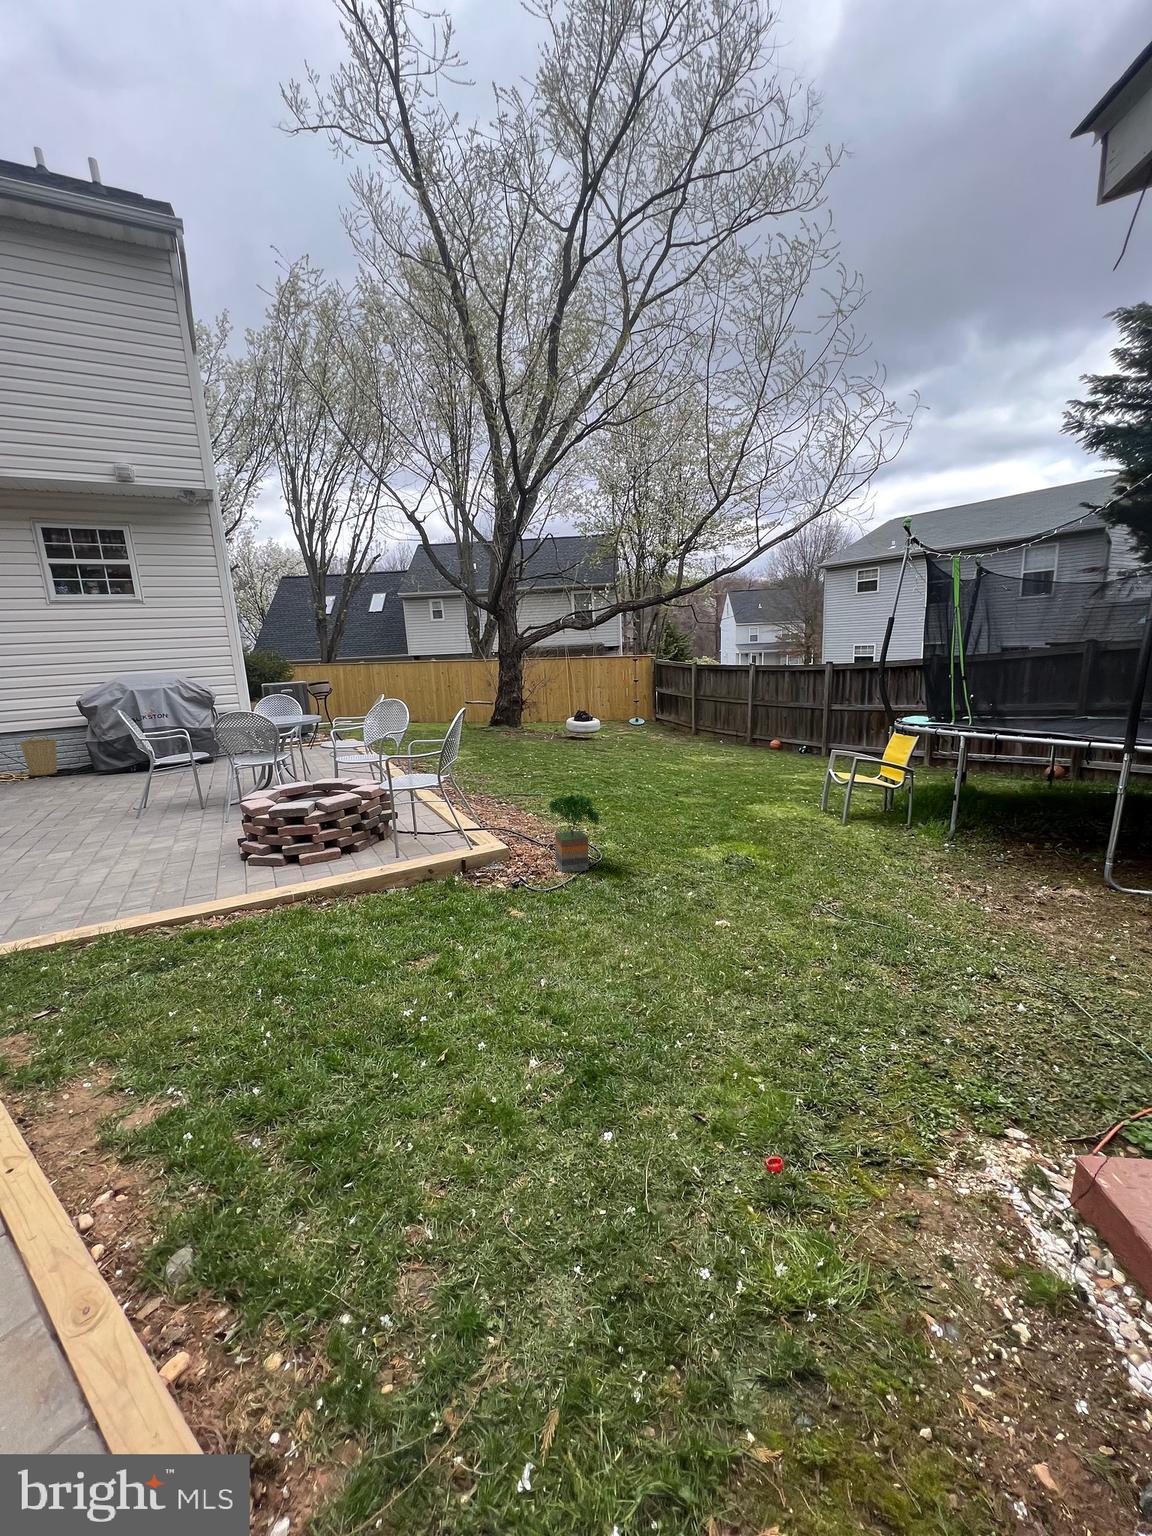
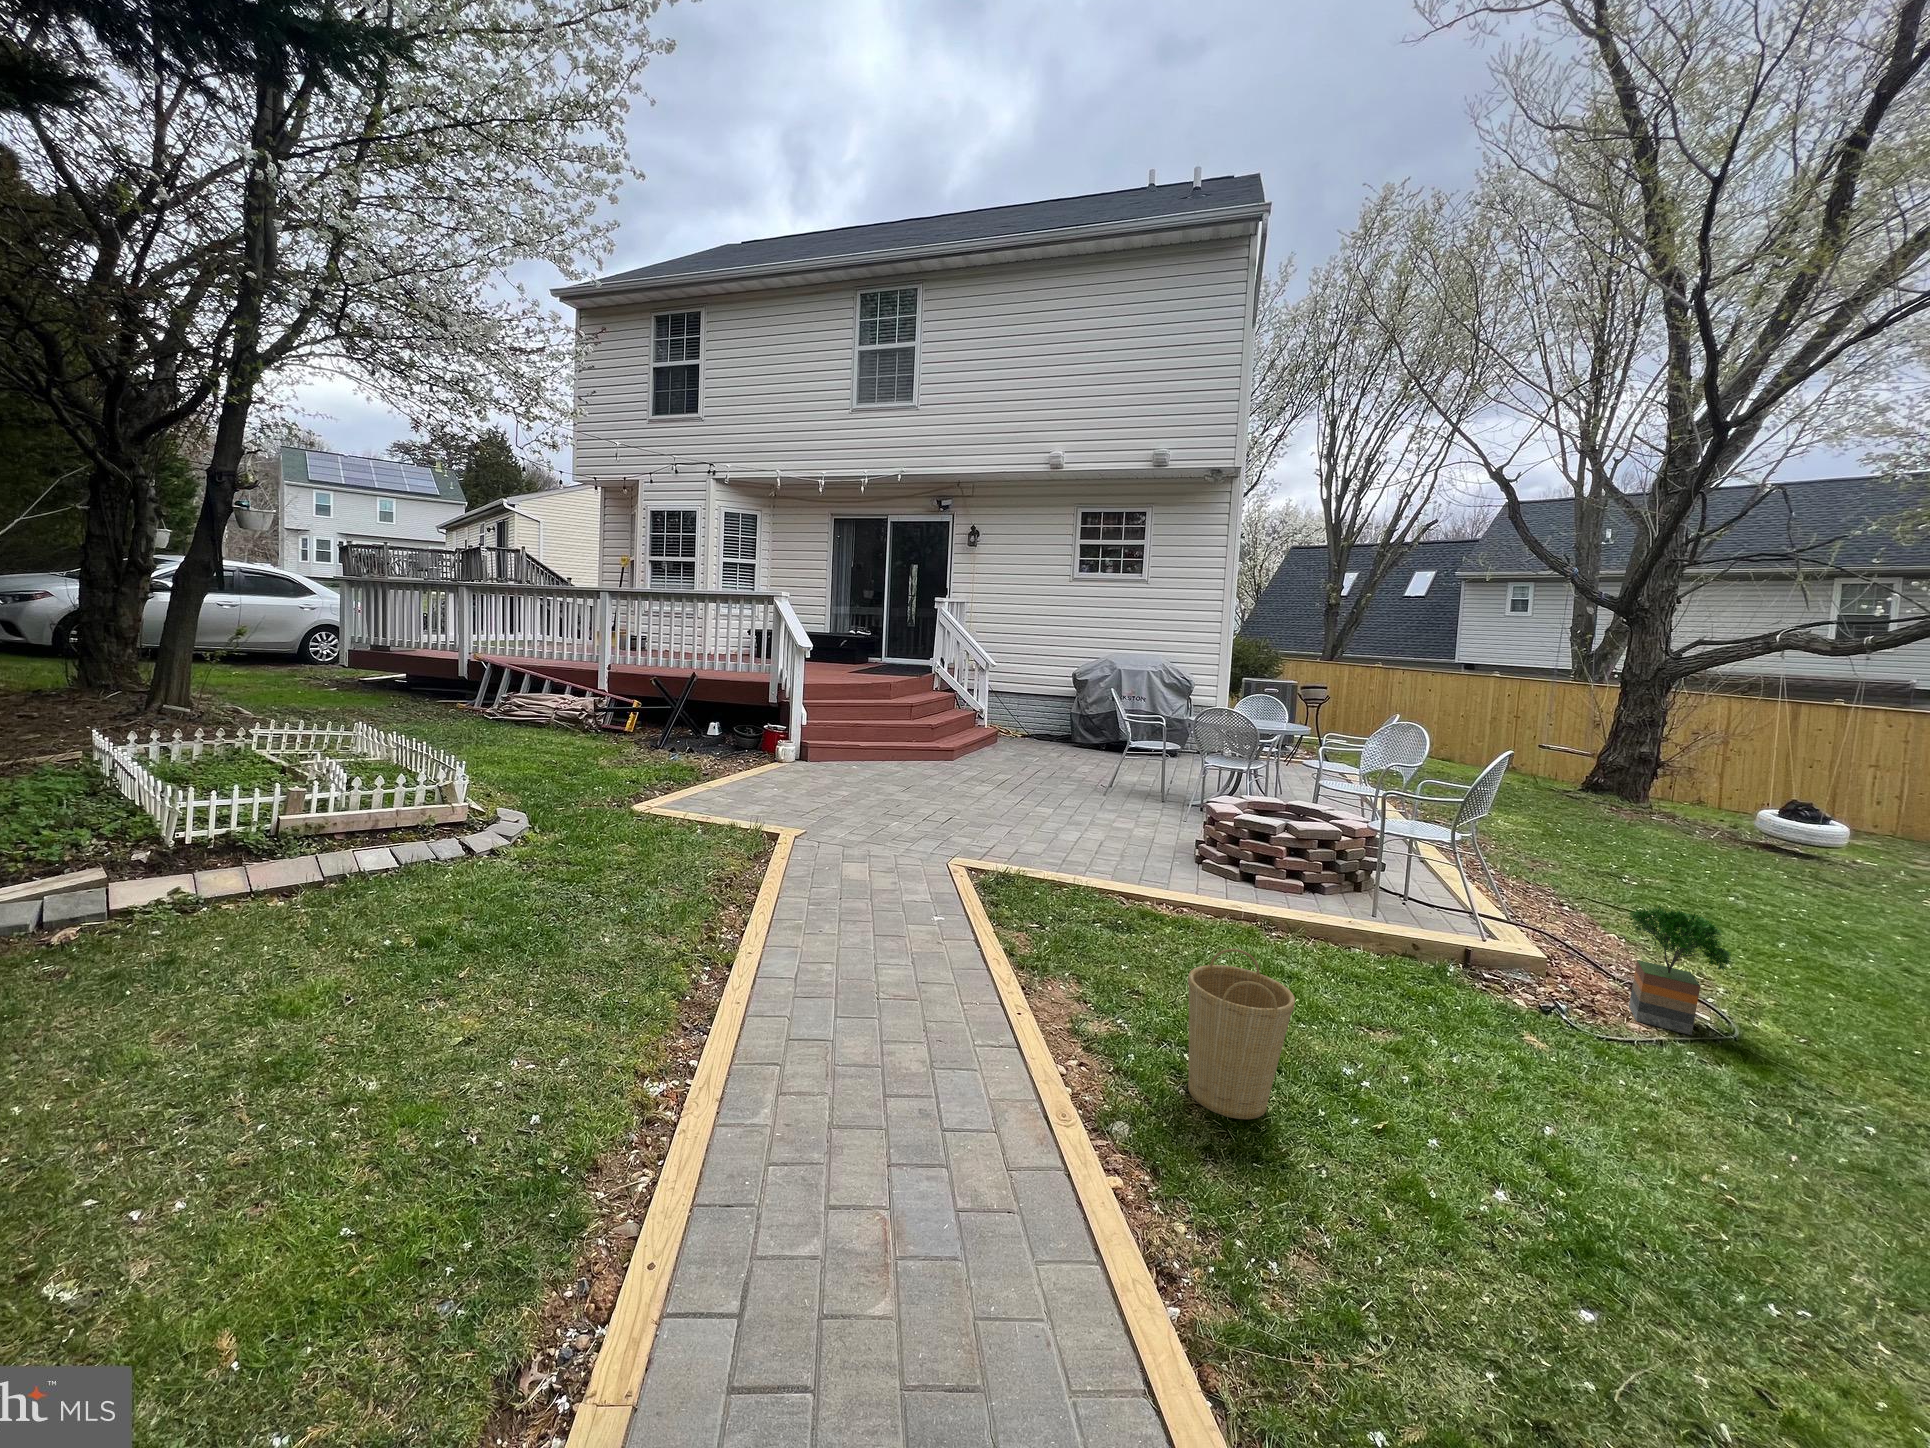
basket: present [20,734,57,776] -> present [1188,949,1295,1119]

